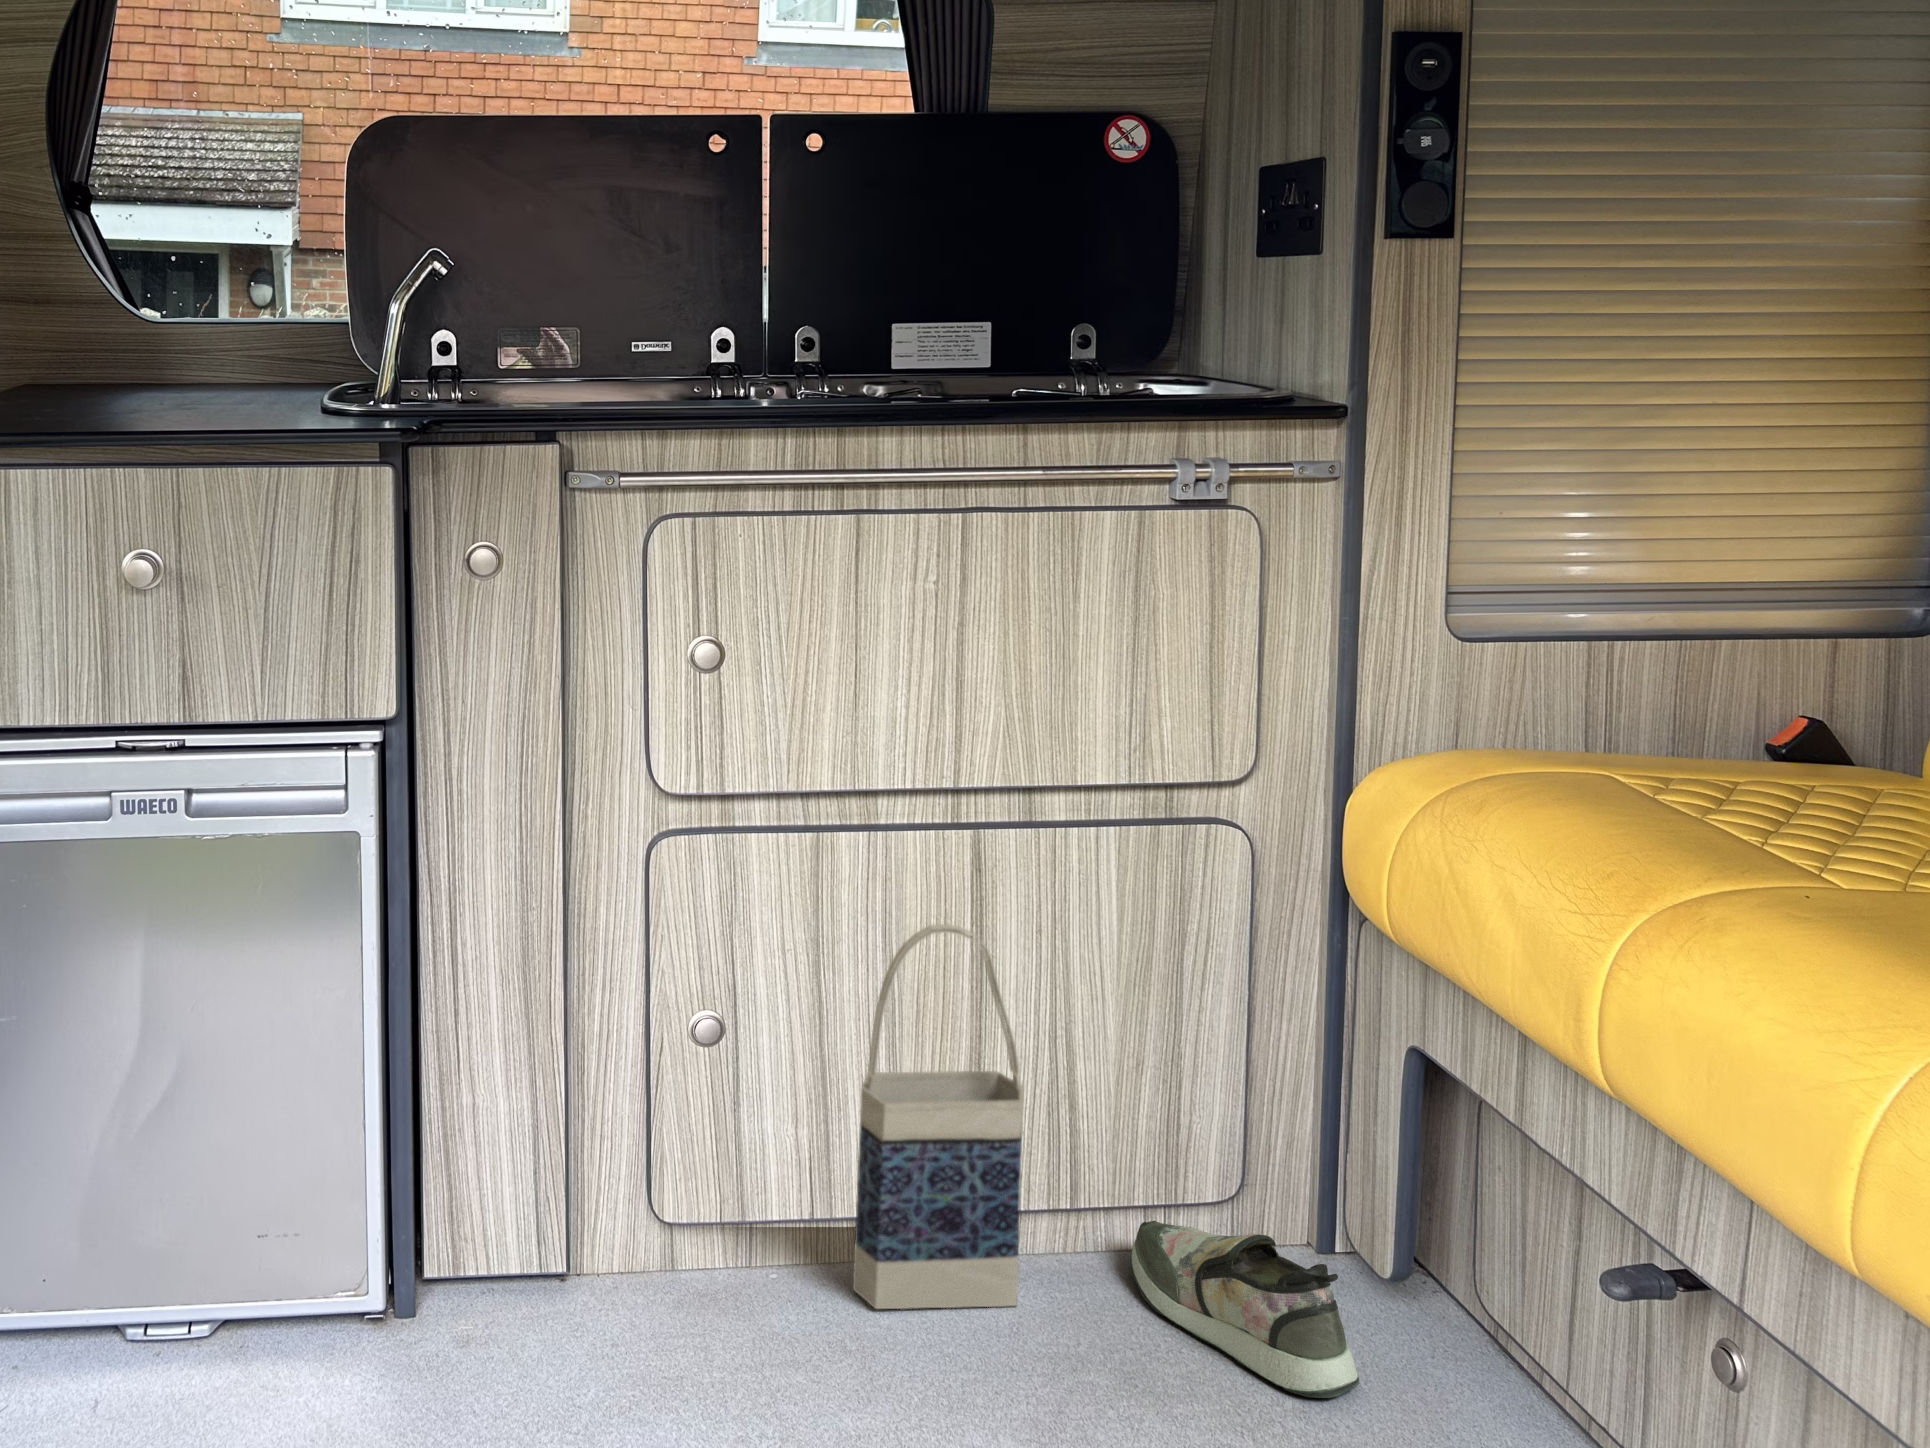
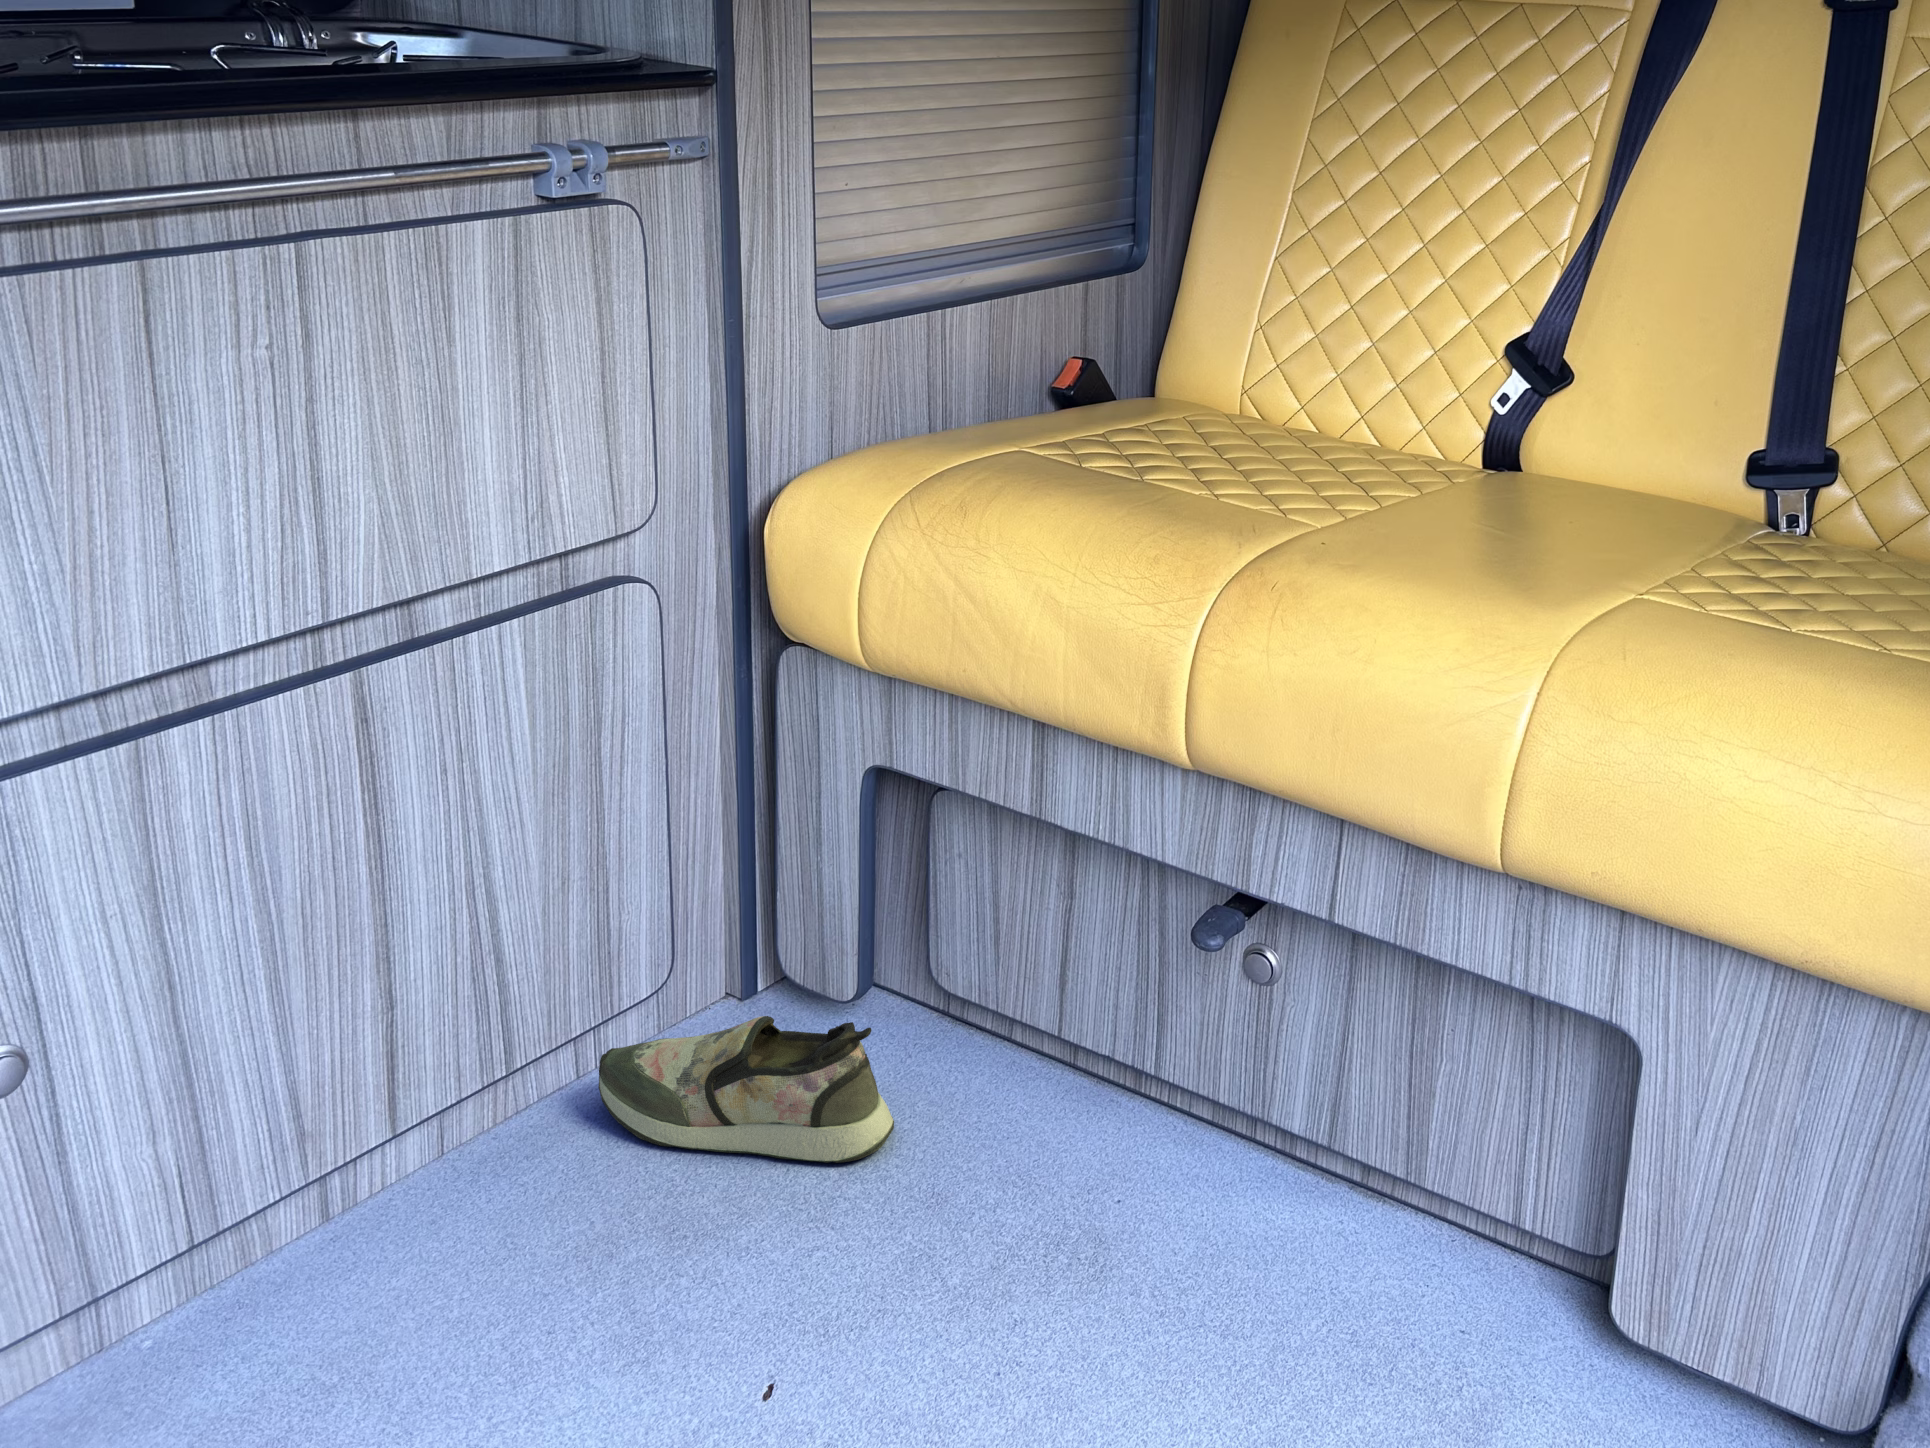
bag: present [853,924,1024,1309] -> none [267,800,512,1310]

